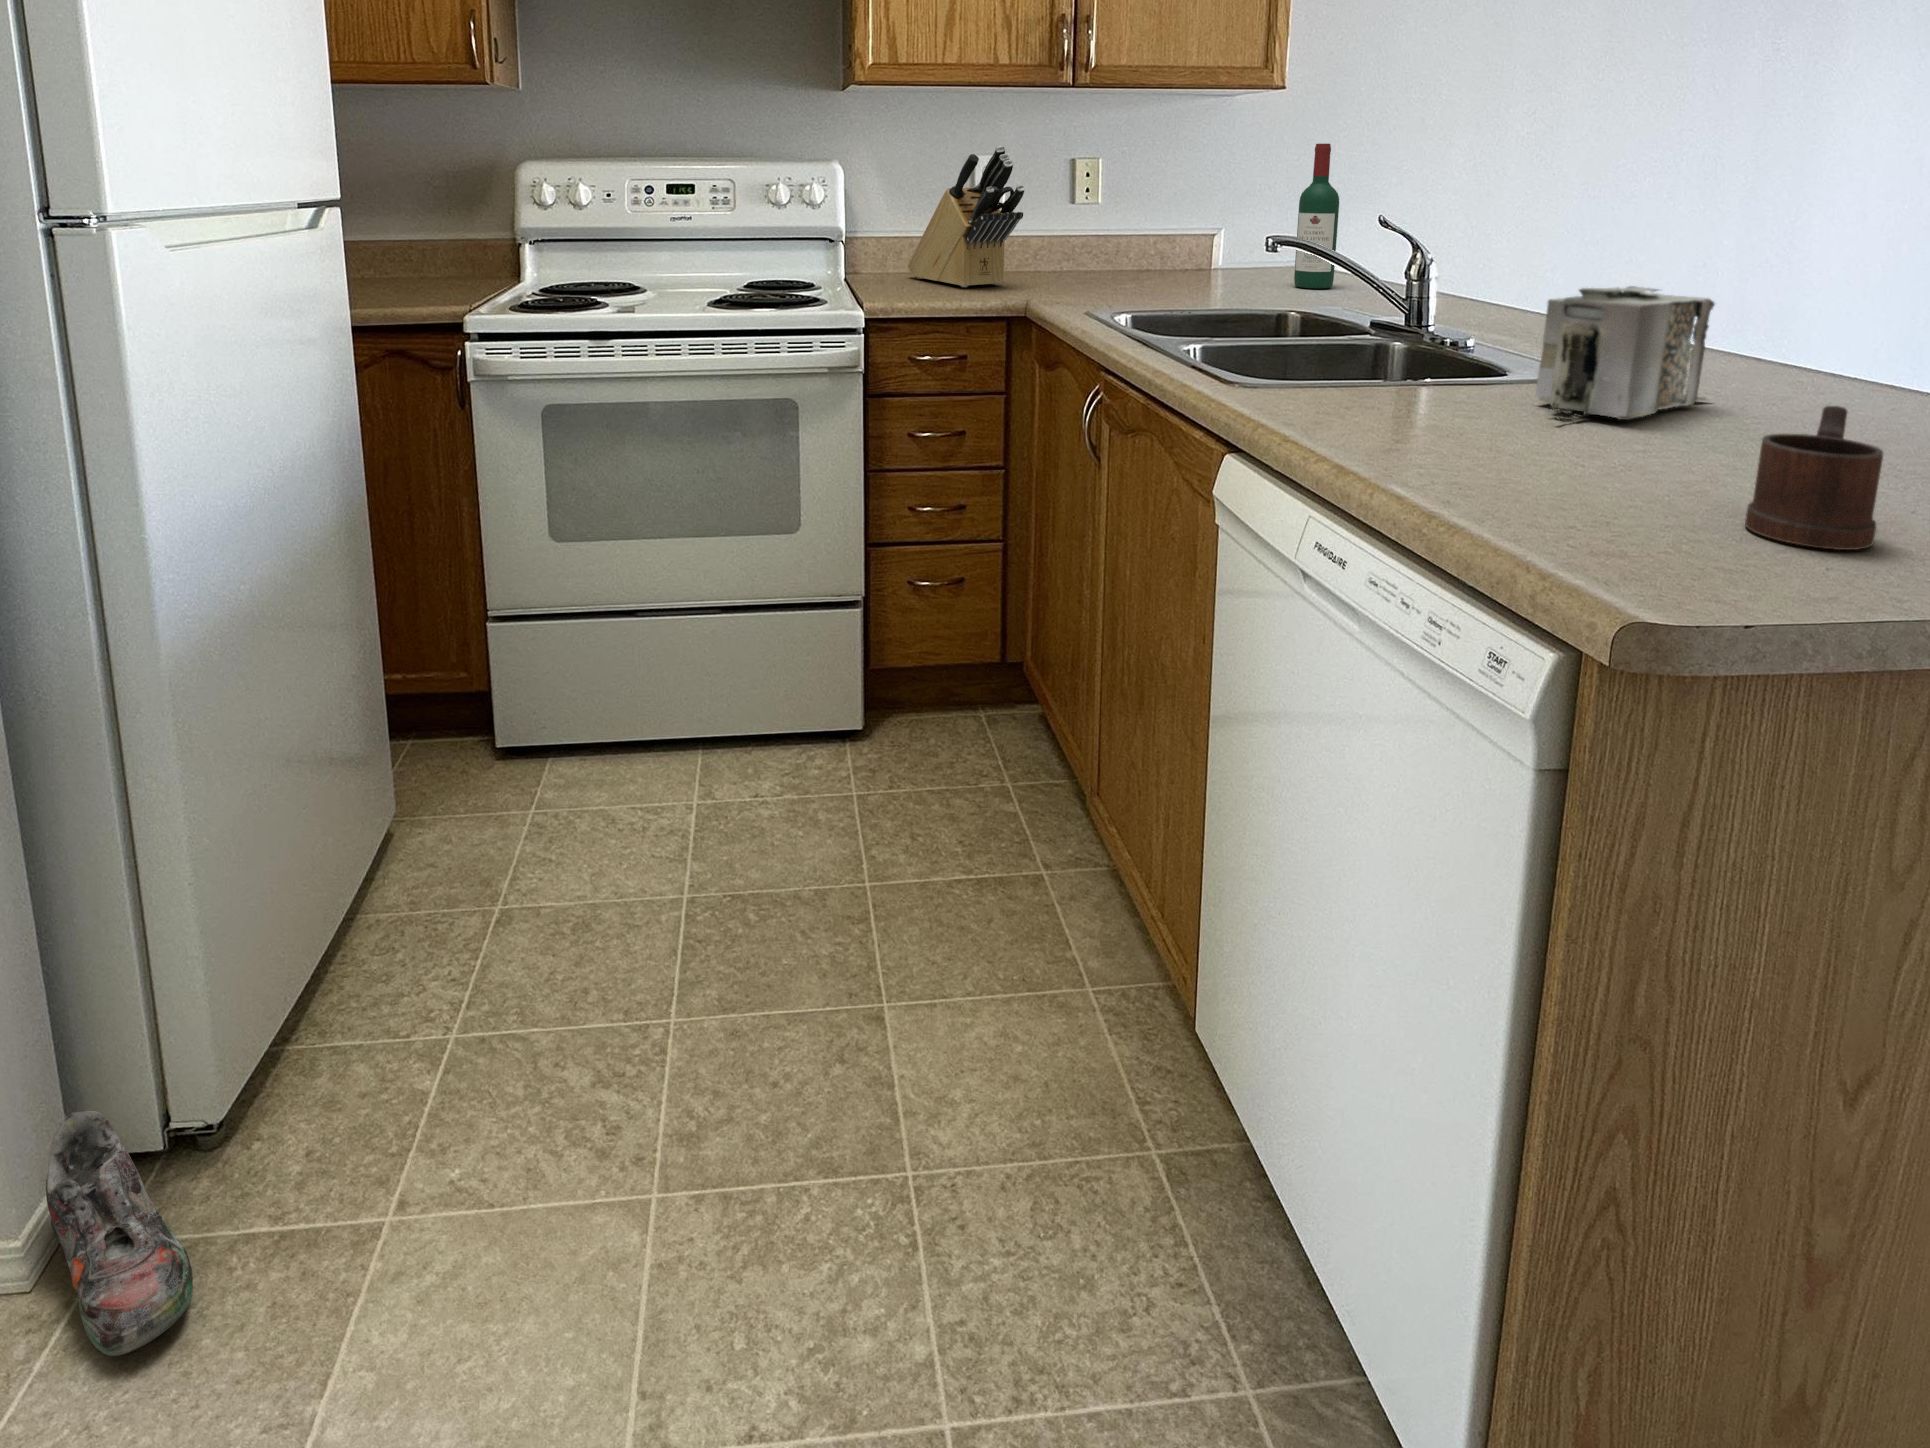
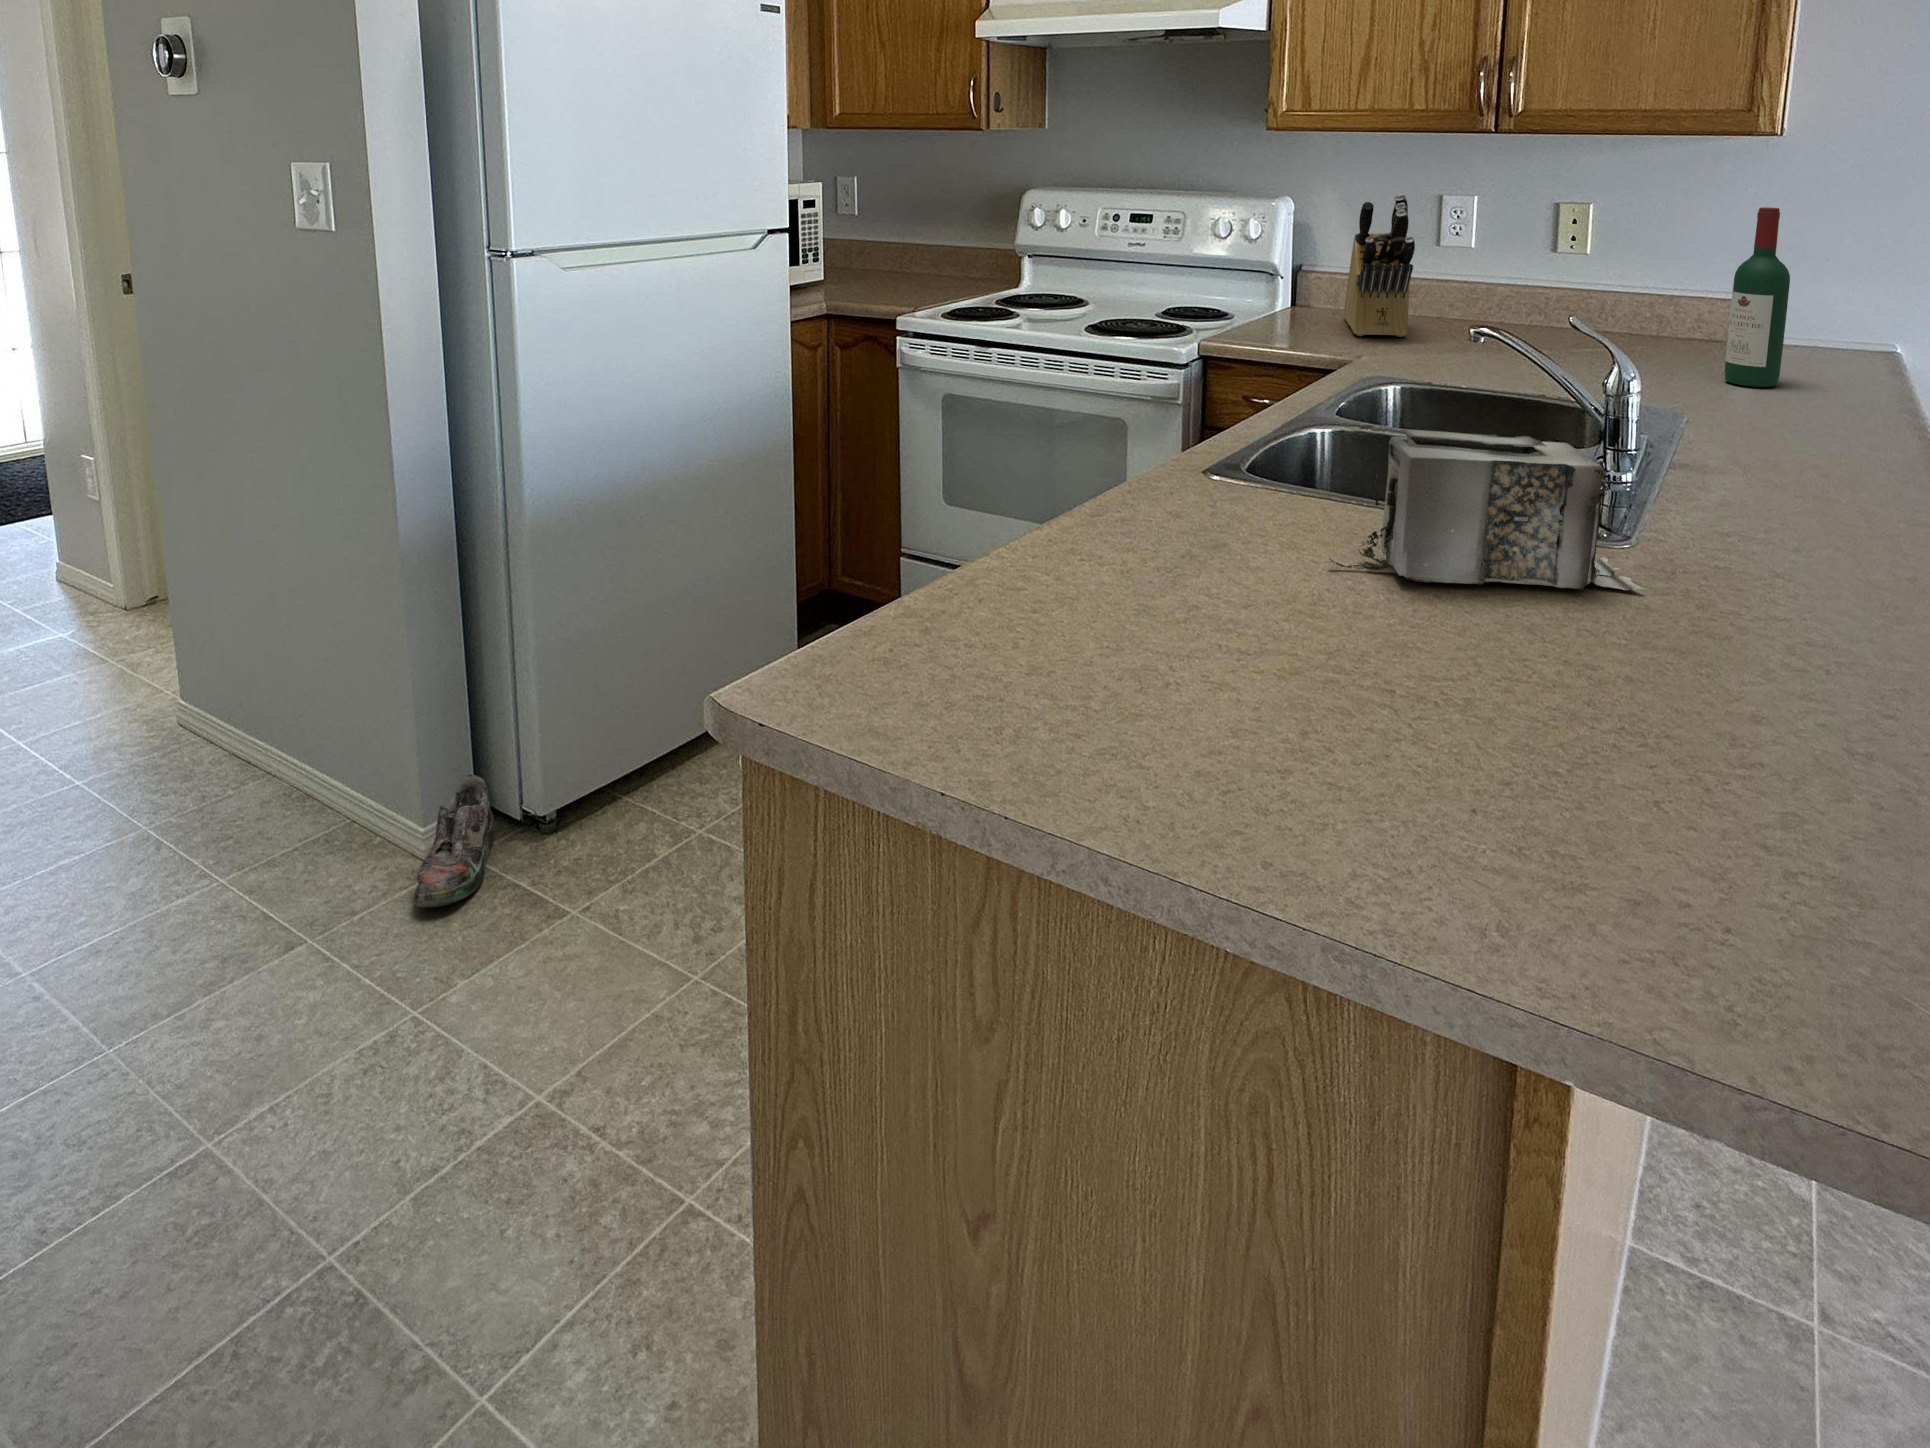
mug: present [1745,406,1883,550] -> none [1078,582,1231,721]

